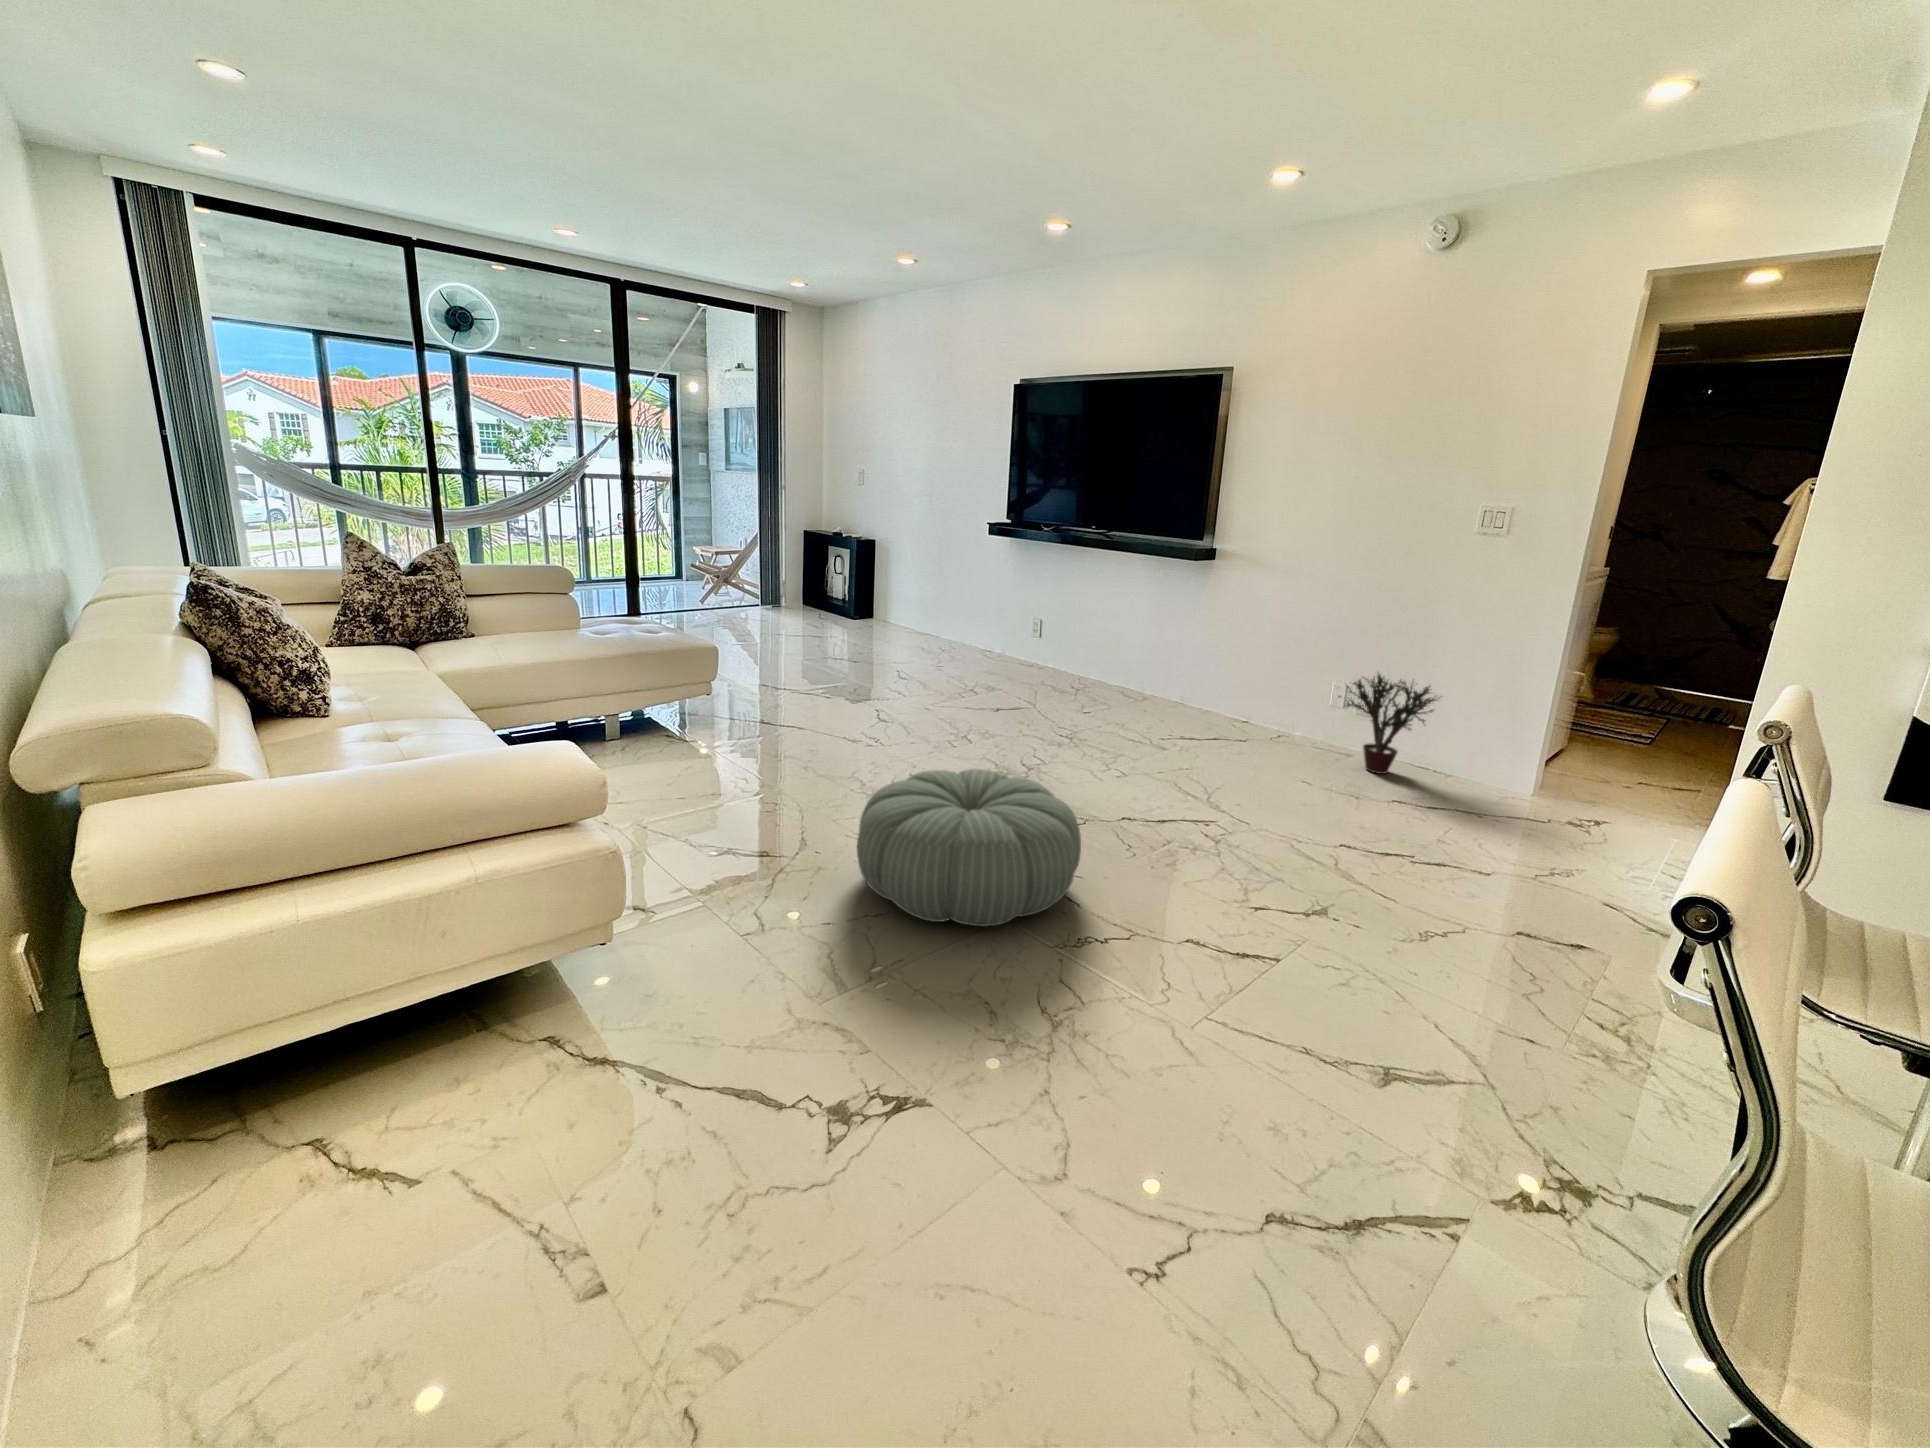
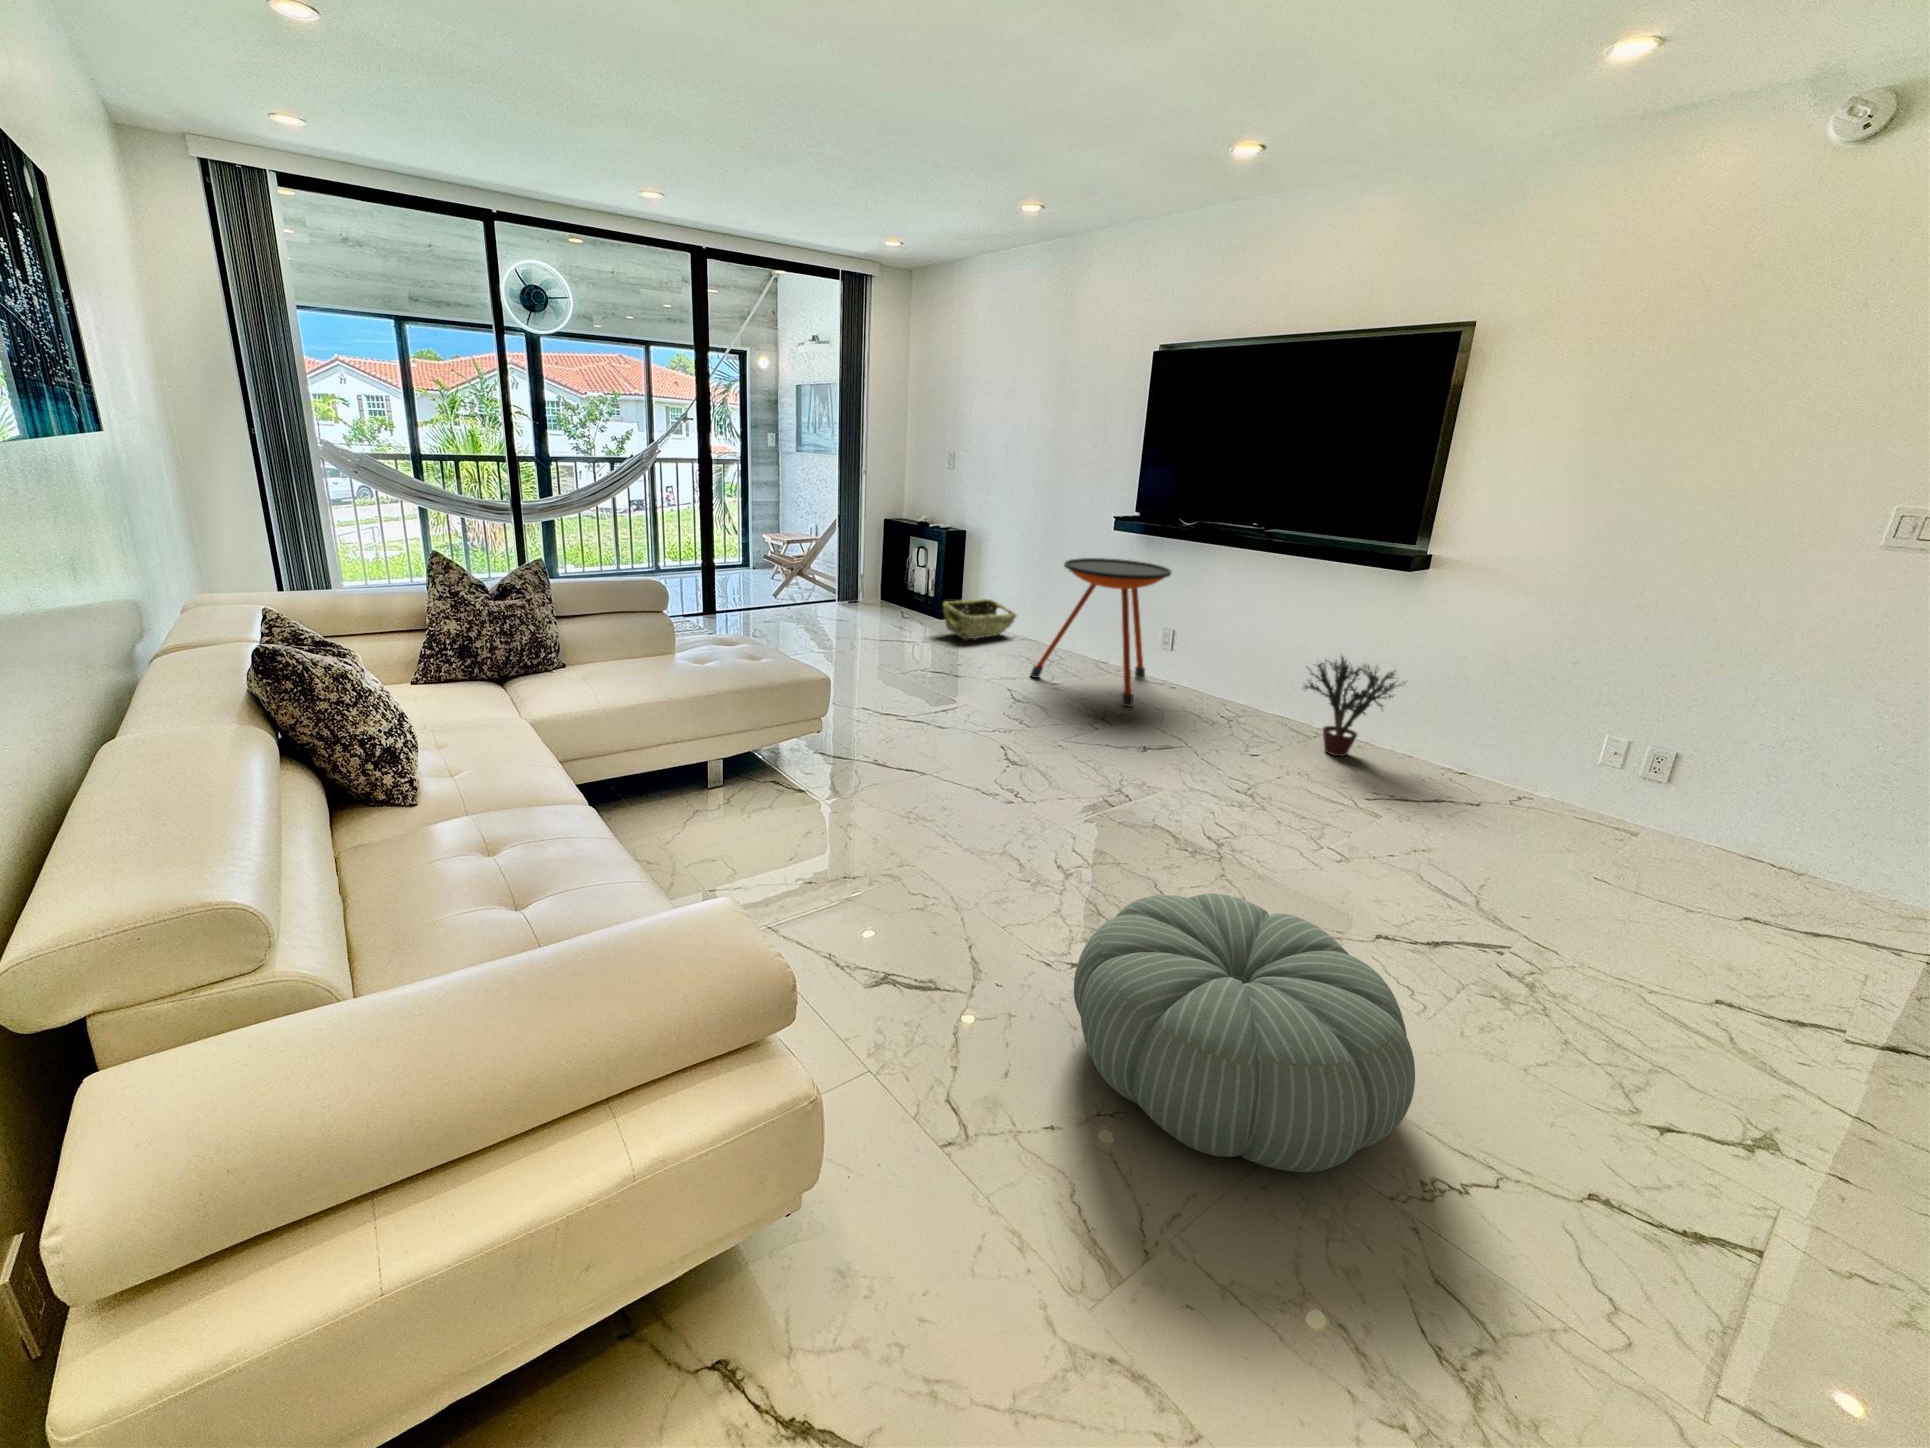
side table: none [922,559,1035,682] -> present [1030,558,1171,707]
woven basket: none [853,602,922,637] -> present [943,599,1017,639]
potted plant: present [1346,674,1438,774] -> present [1305,657,1399,756]

